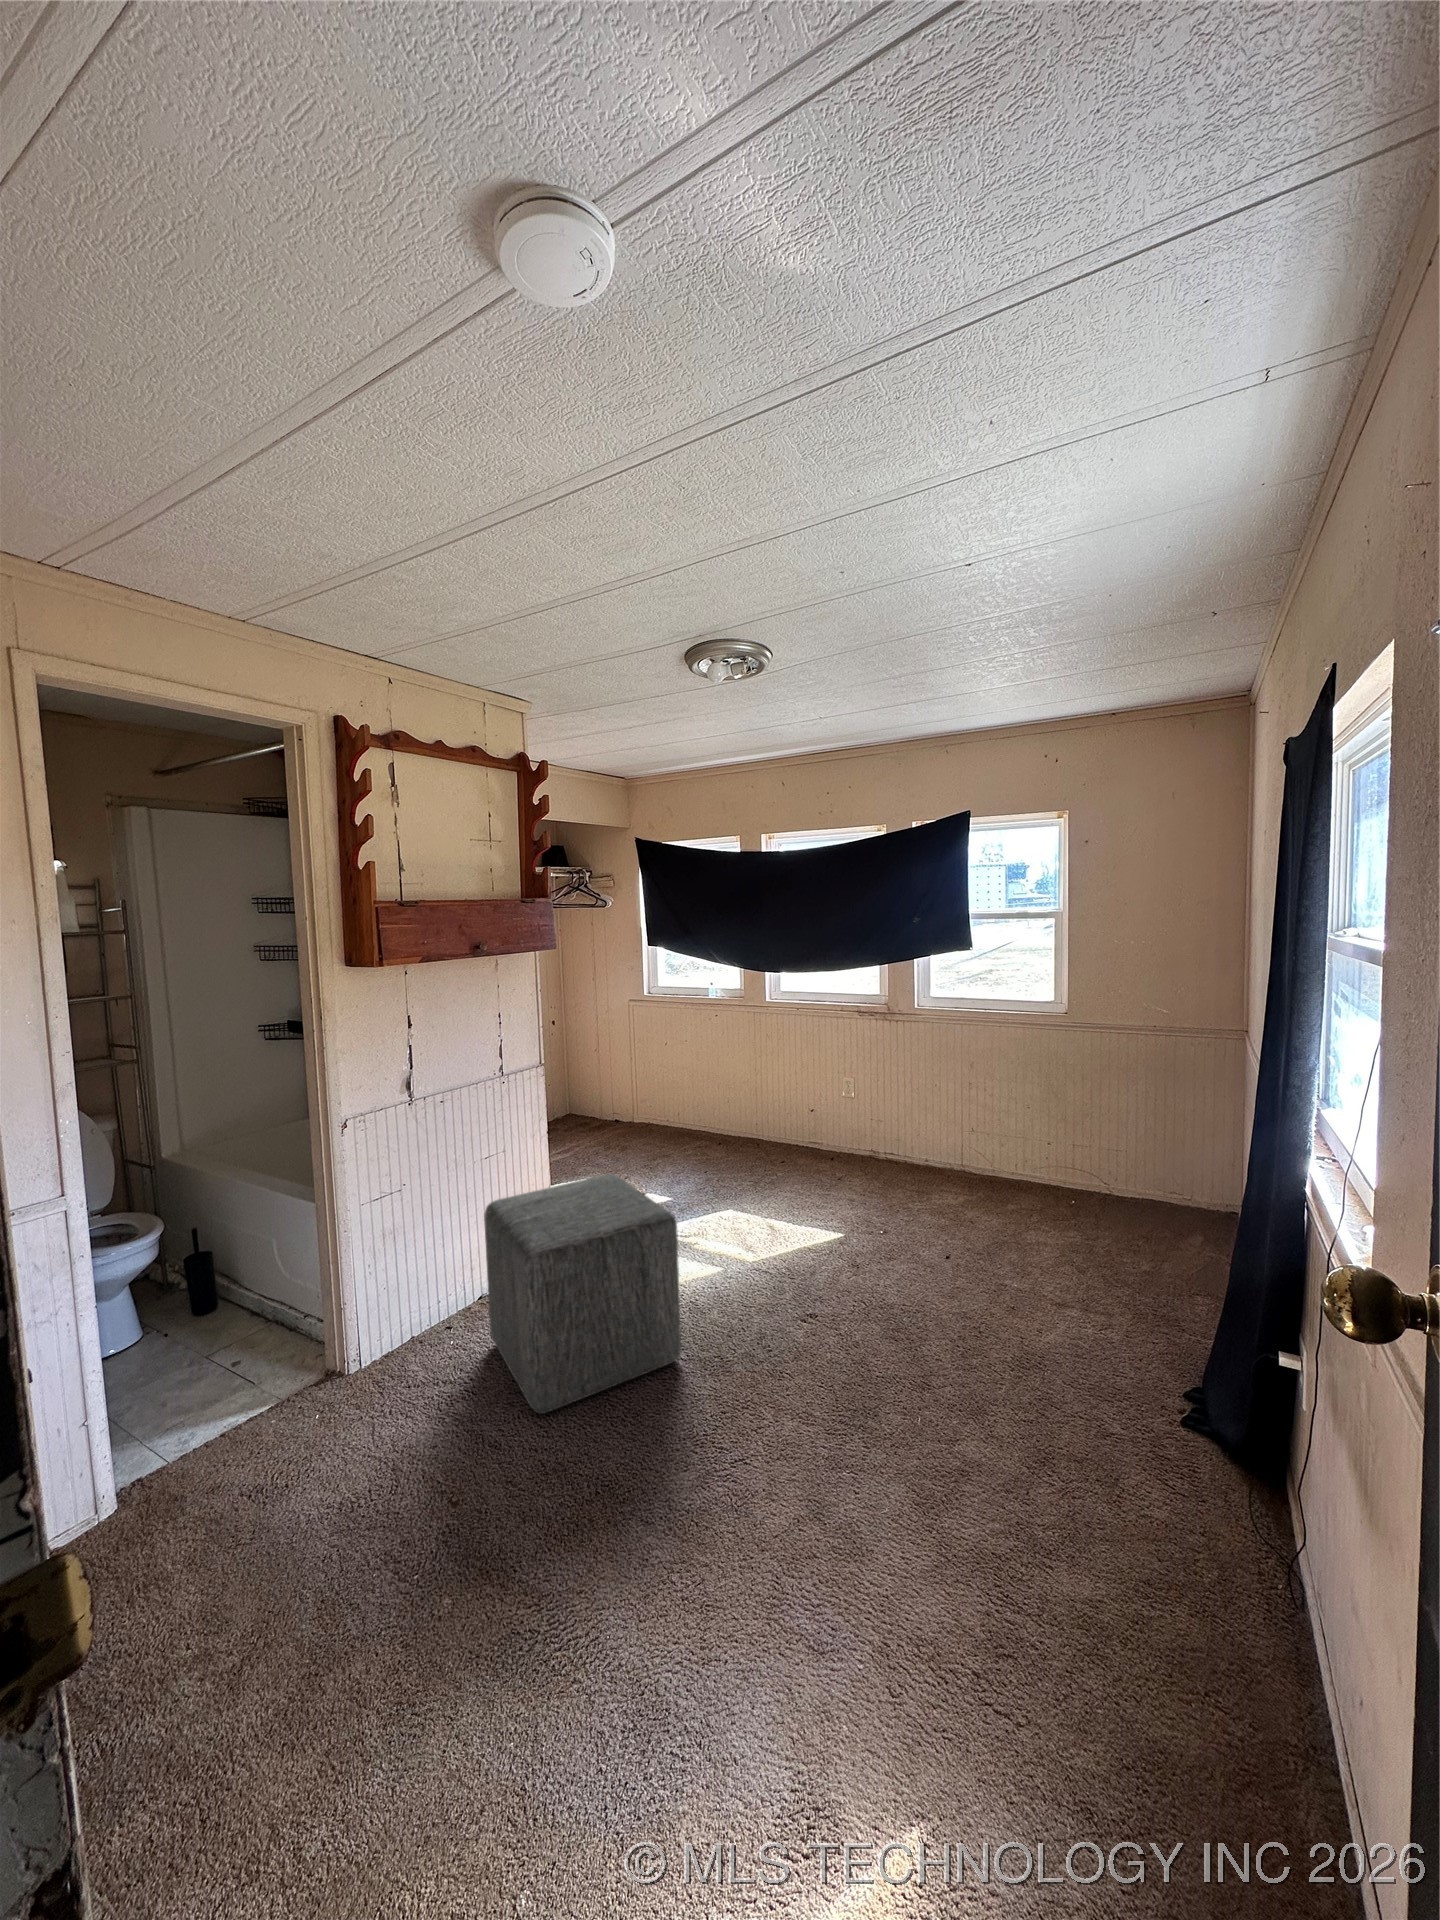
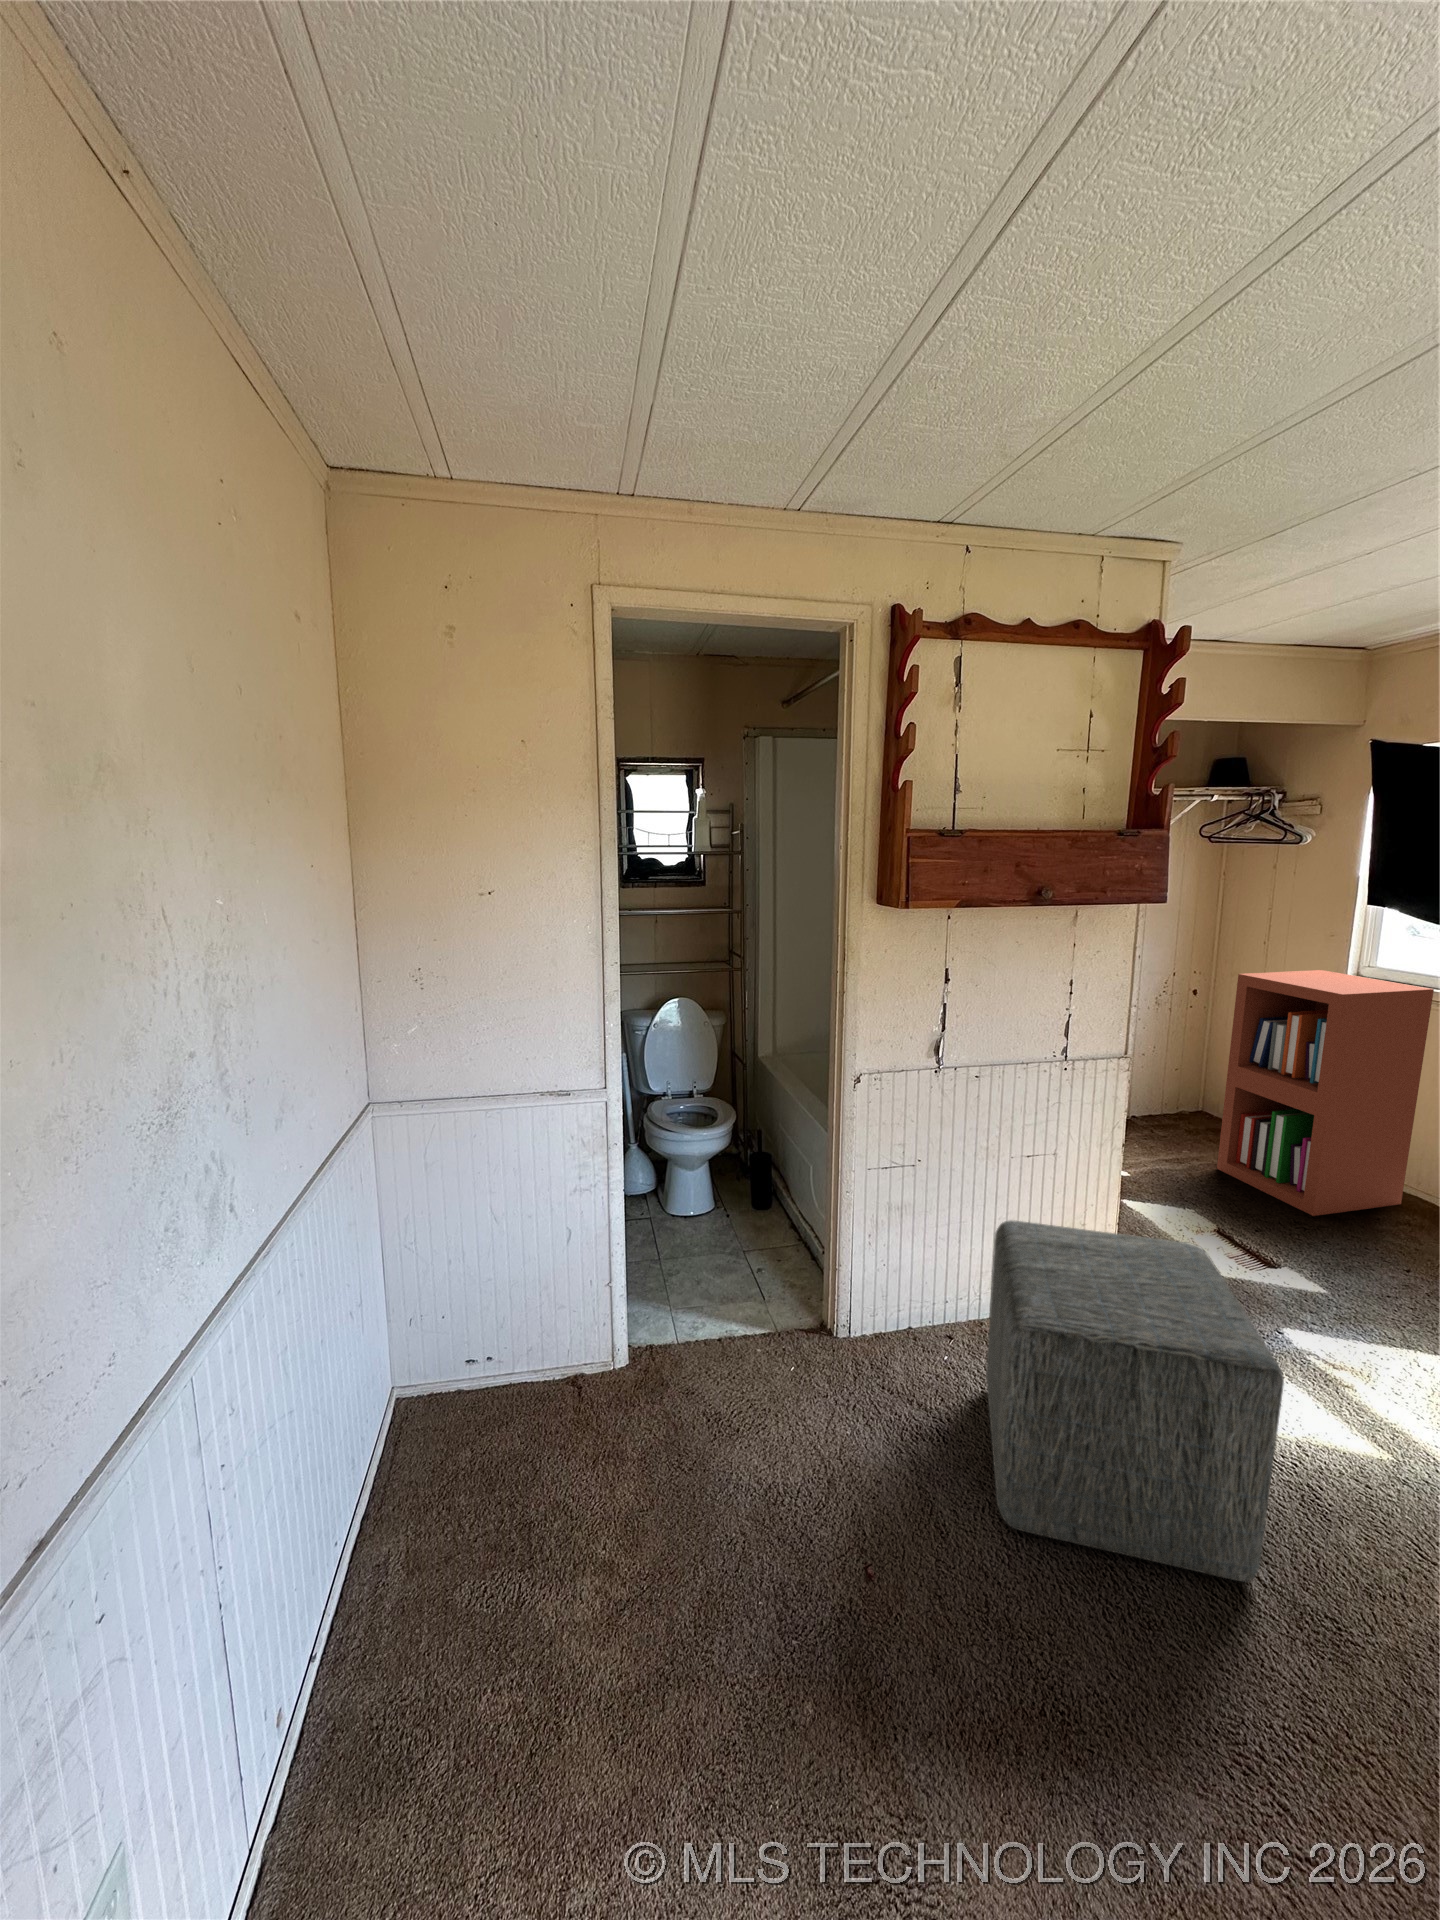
bookshelf: none [586,995,692,1158] -> present [1217,970,1434,1216]

